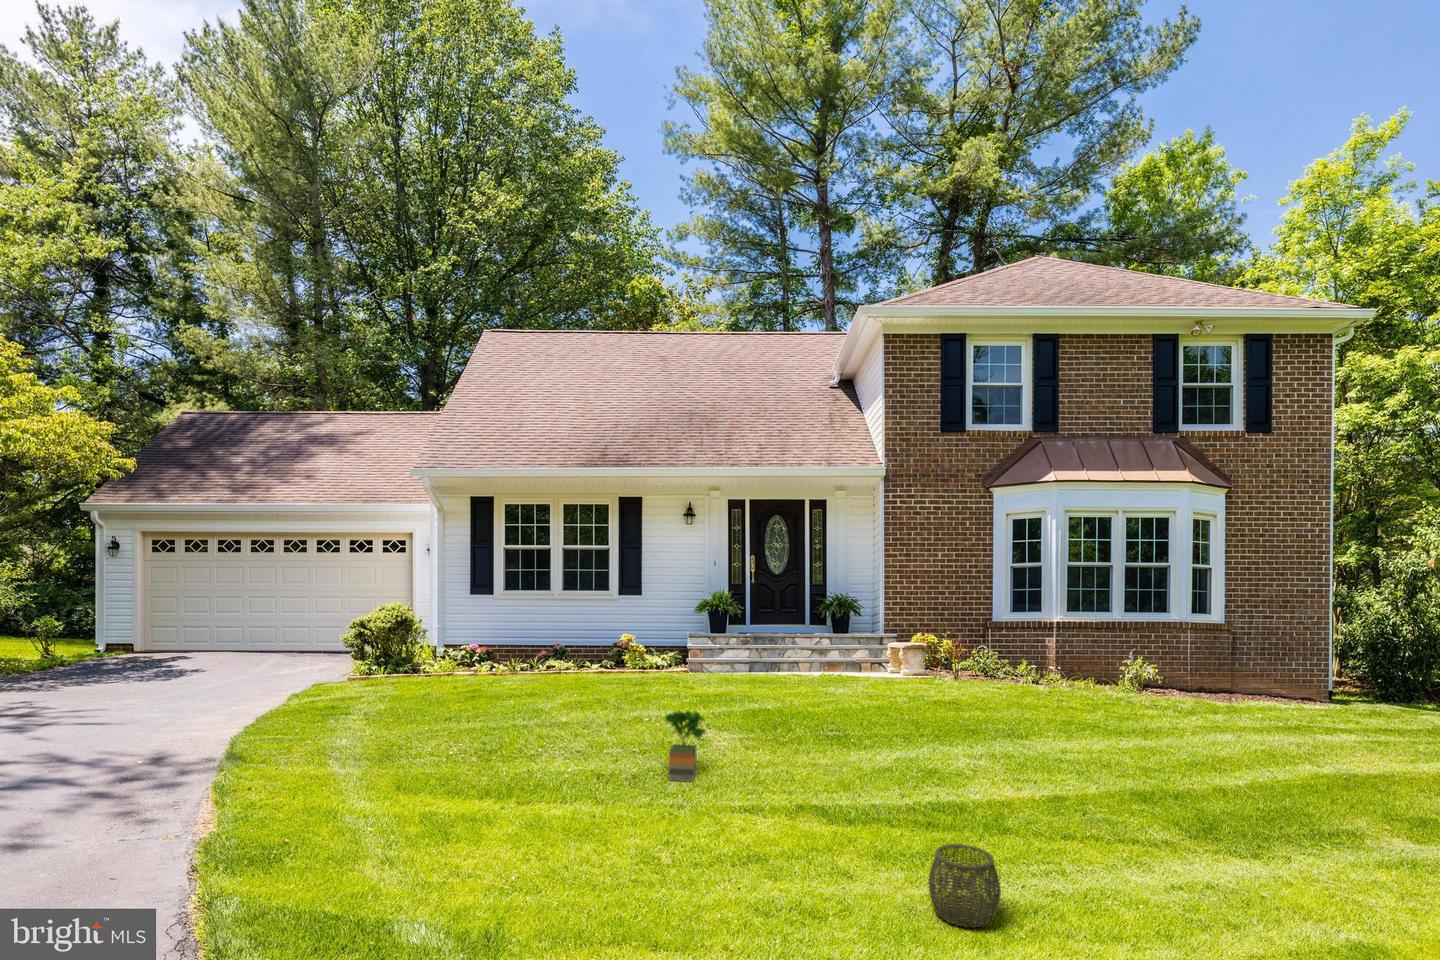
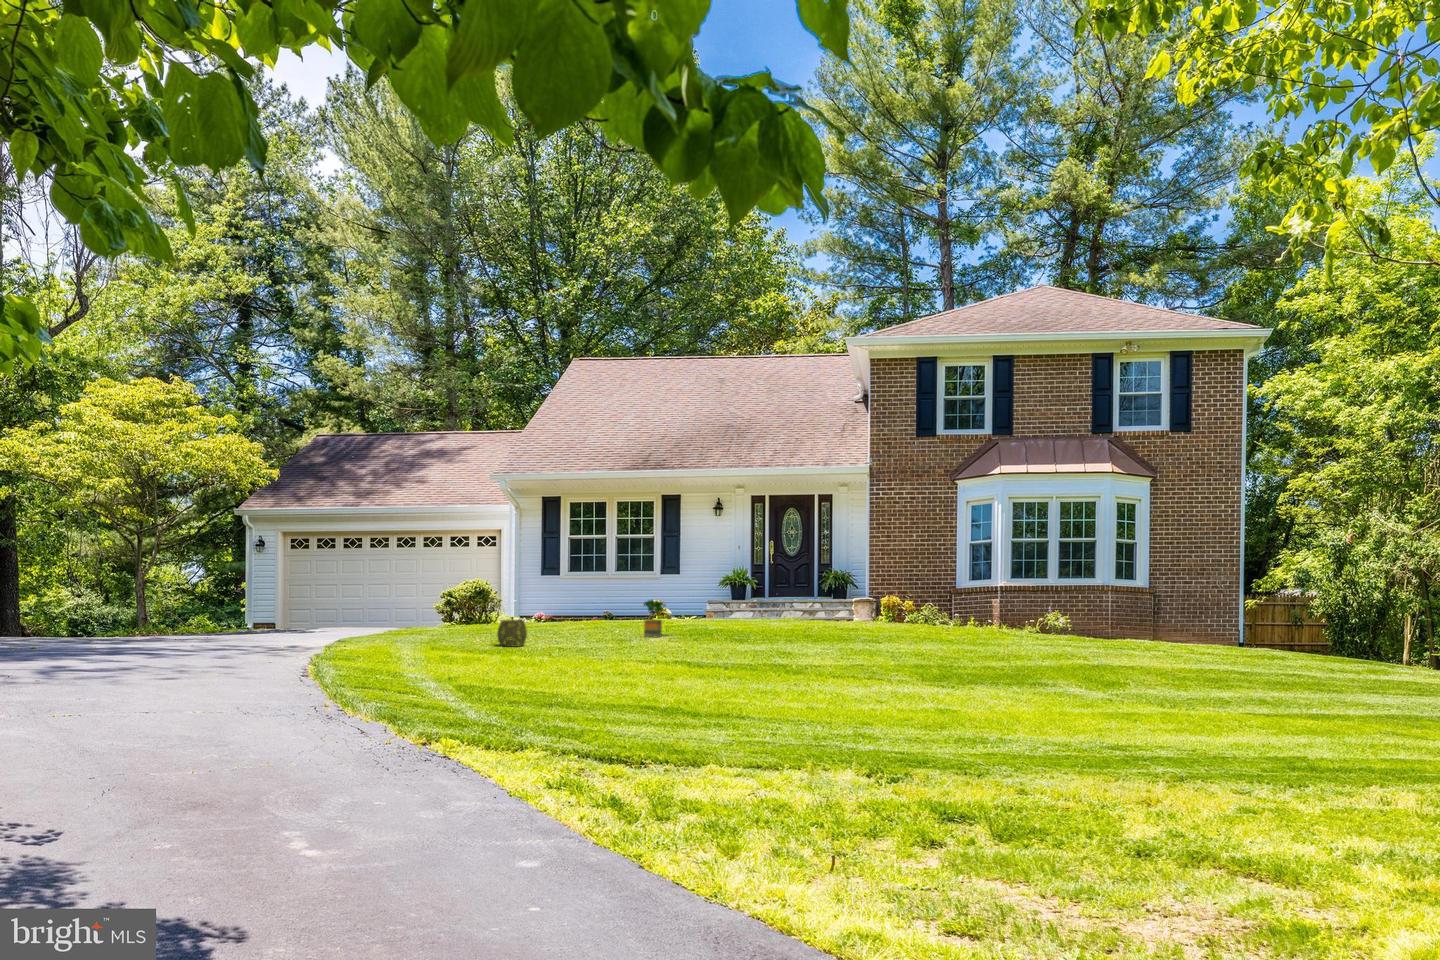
woven basket: present [928,844,1001,928] -> present [497,620,527,646]

